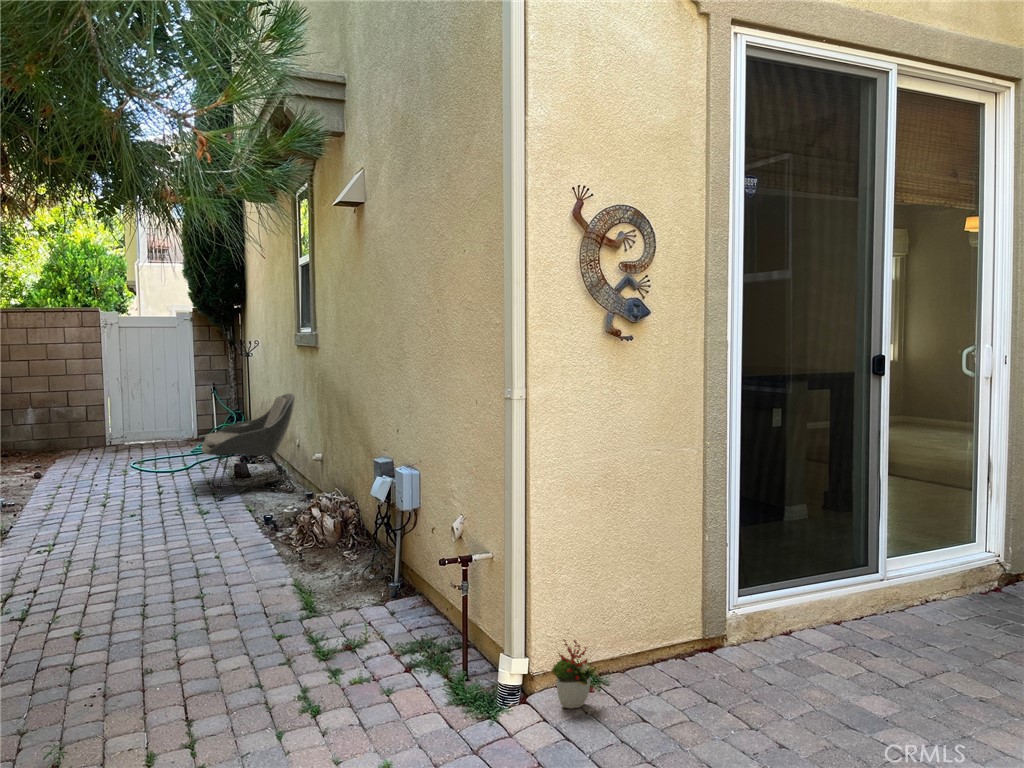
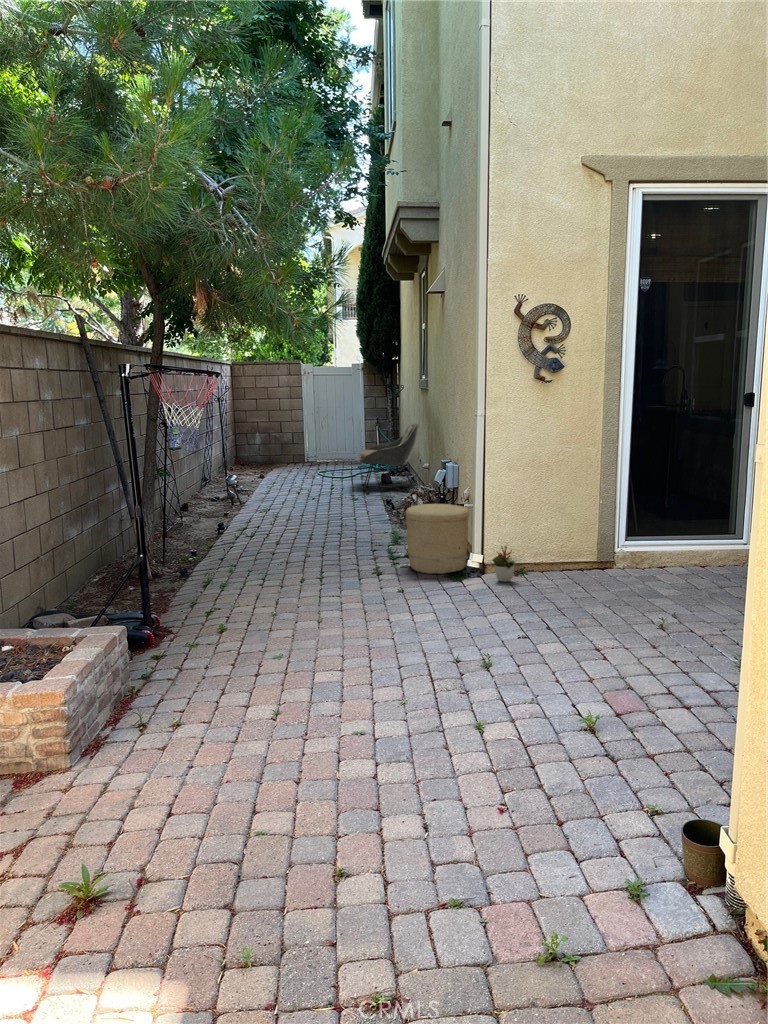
woven basket: none [363,554,483,706] -> present [406,504,469,574]

